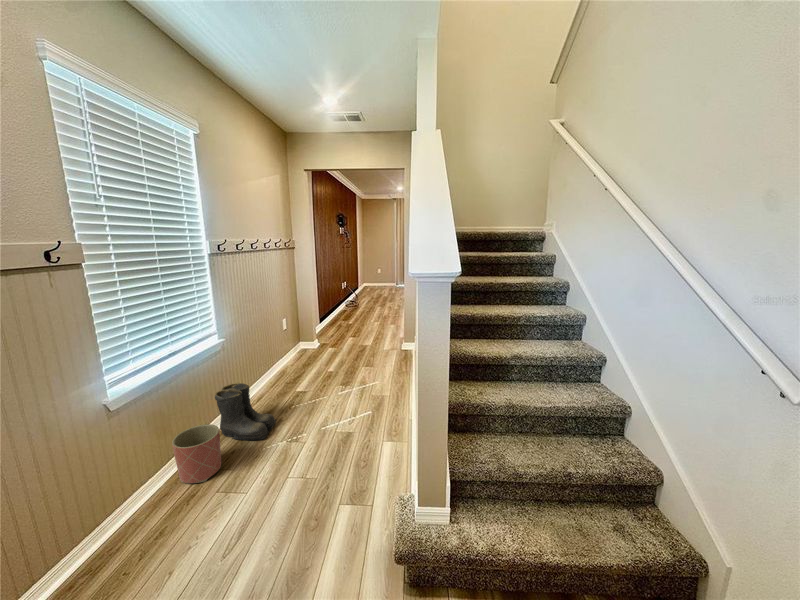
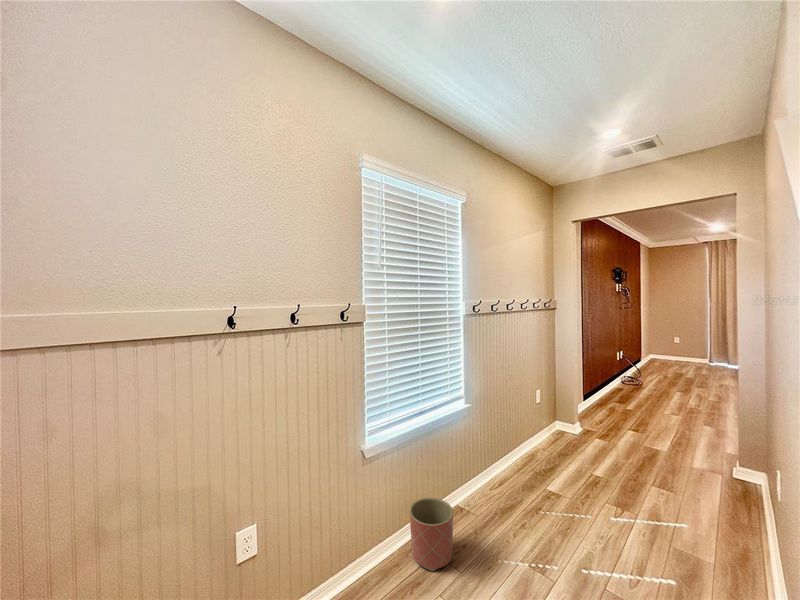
boots: present [215,383,276,440] -> none [455,458,519,545]

